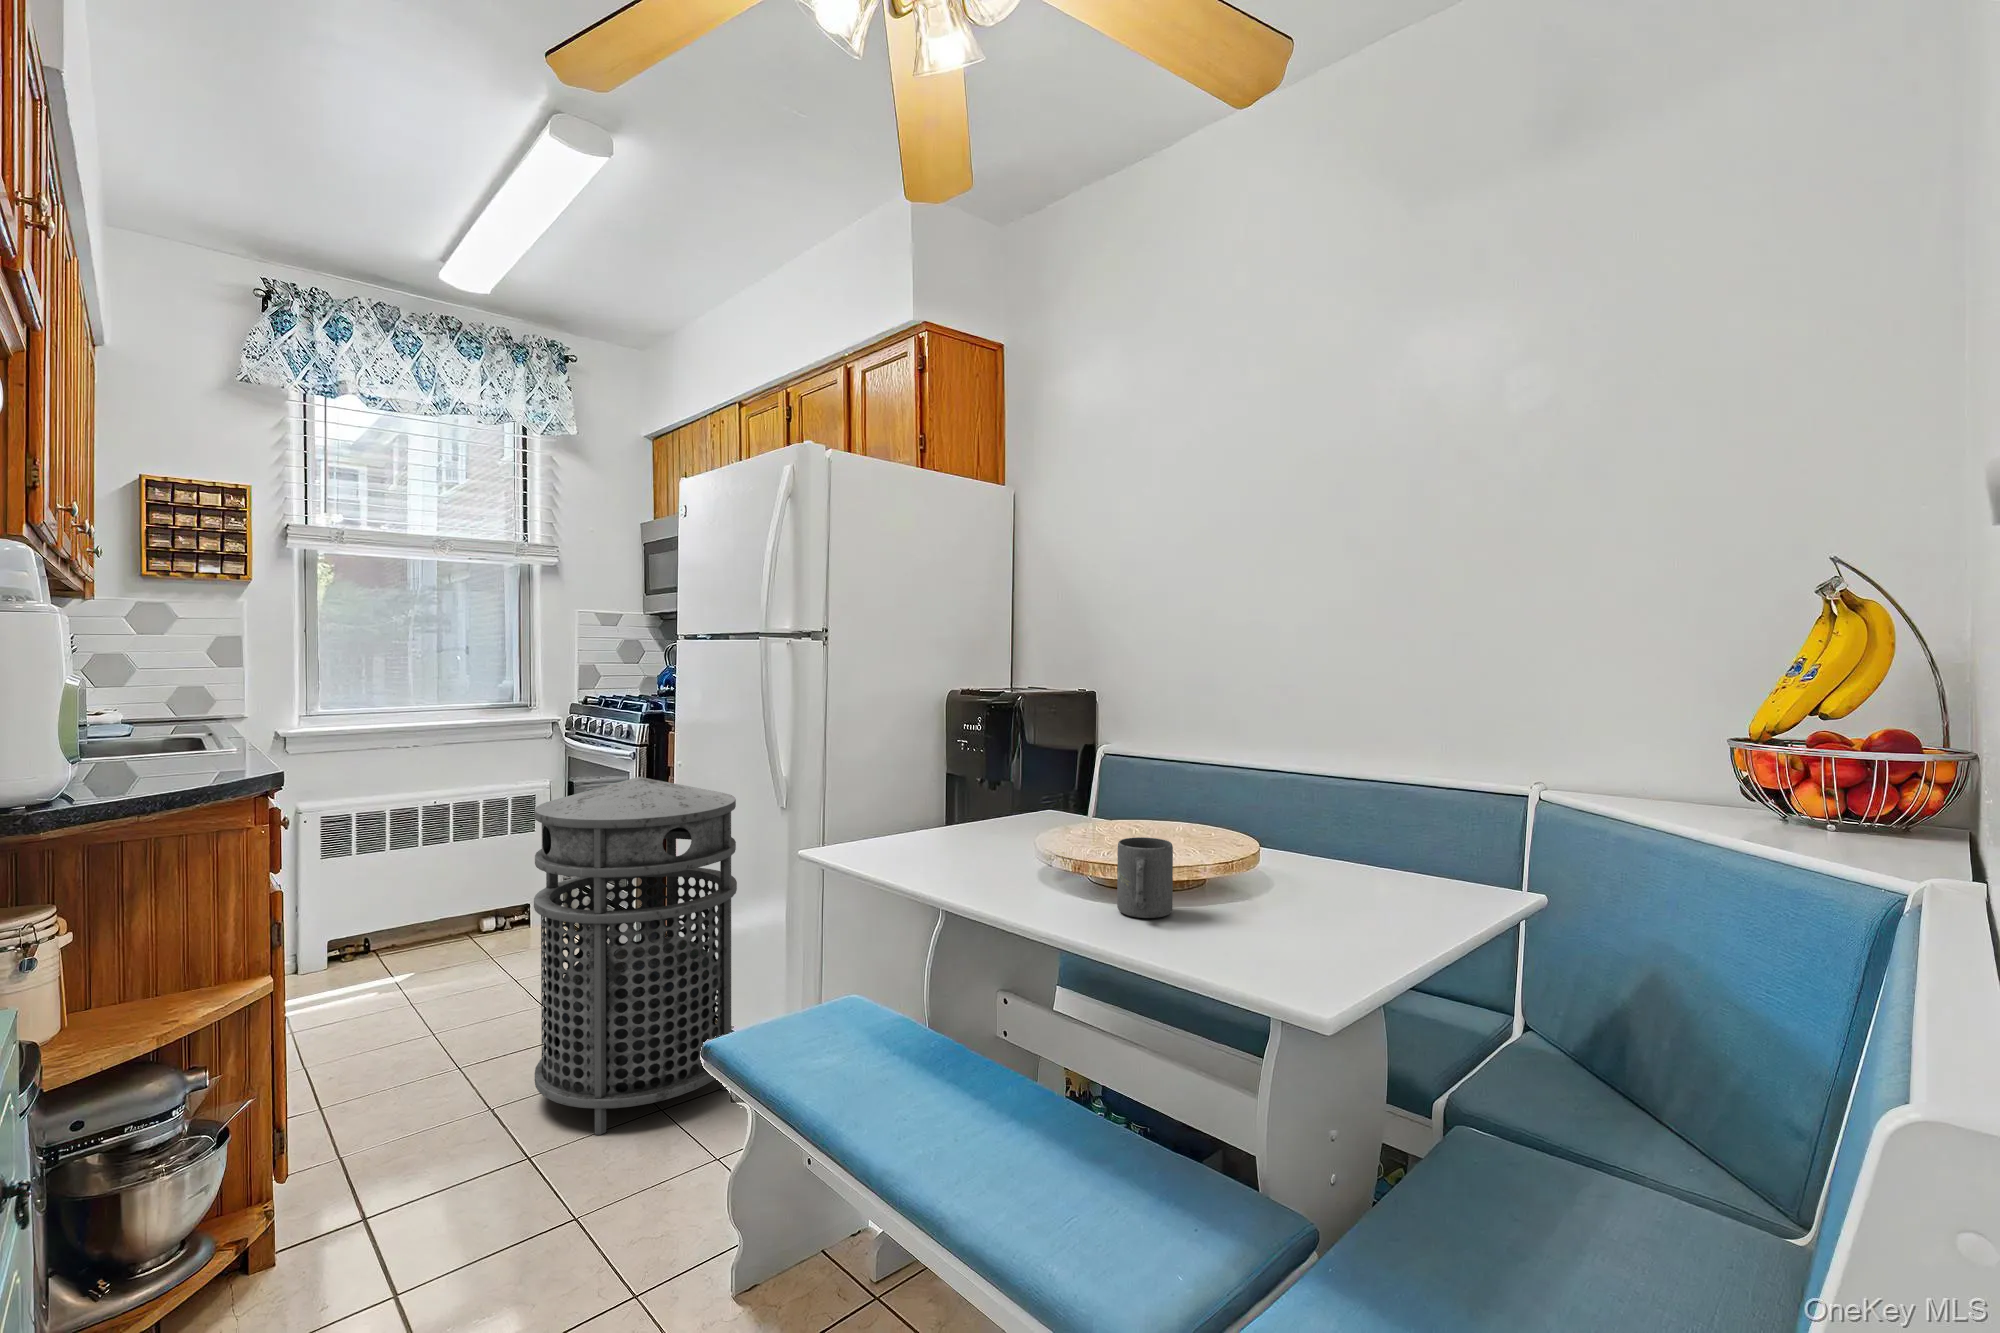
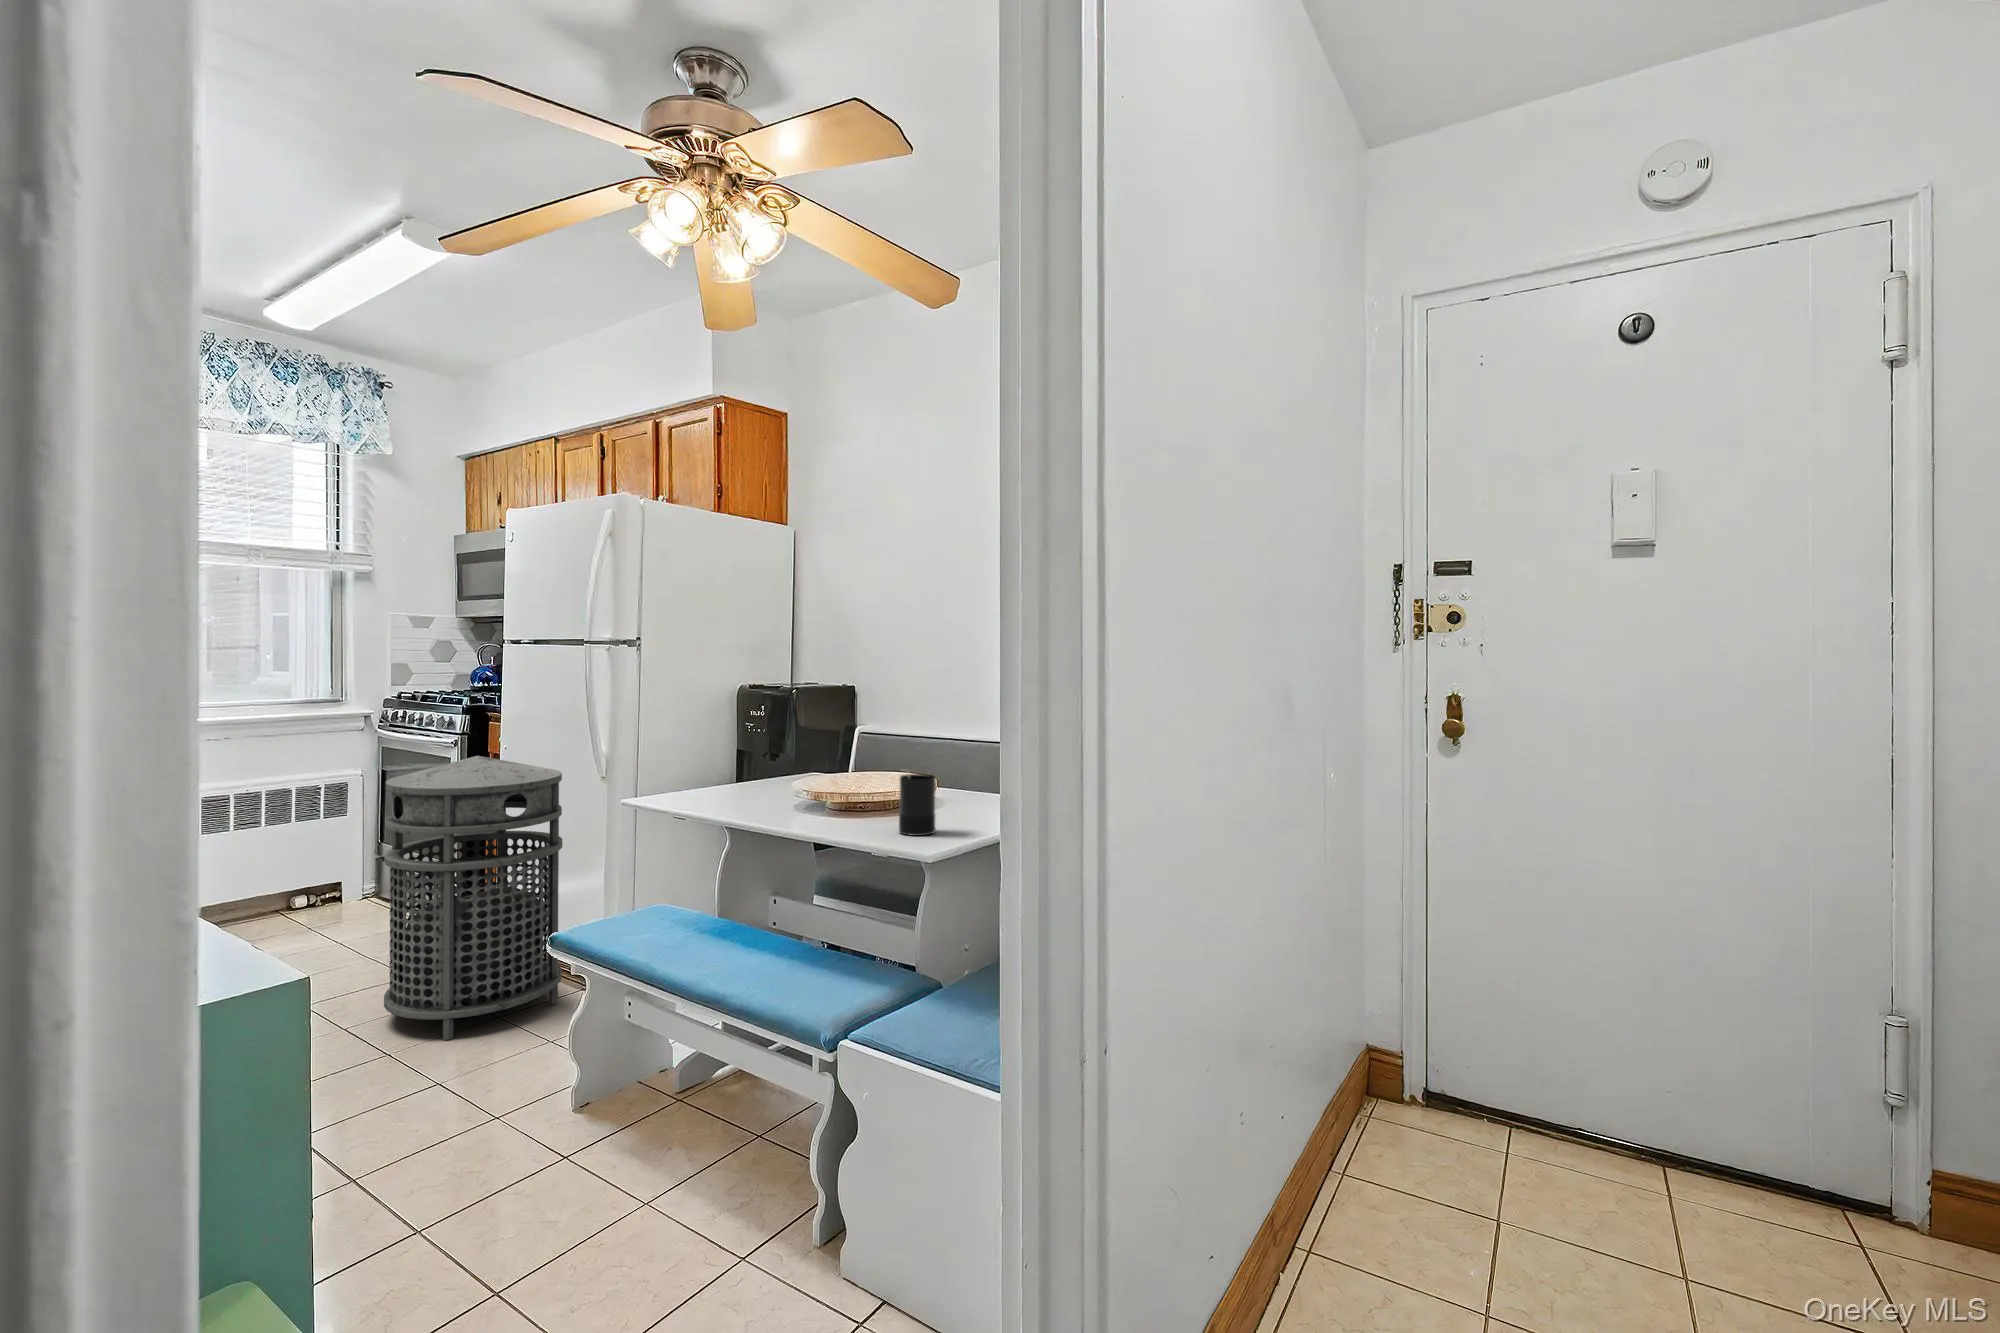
candle: none [1202,832,1270,948] -> present [899,774,936,836]
mug: present [1117,837,1173,918] -> none [848,777,883,825]

